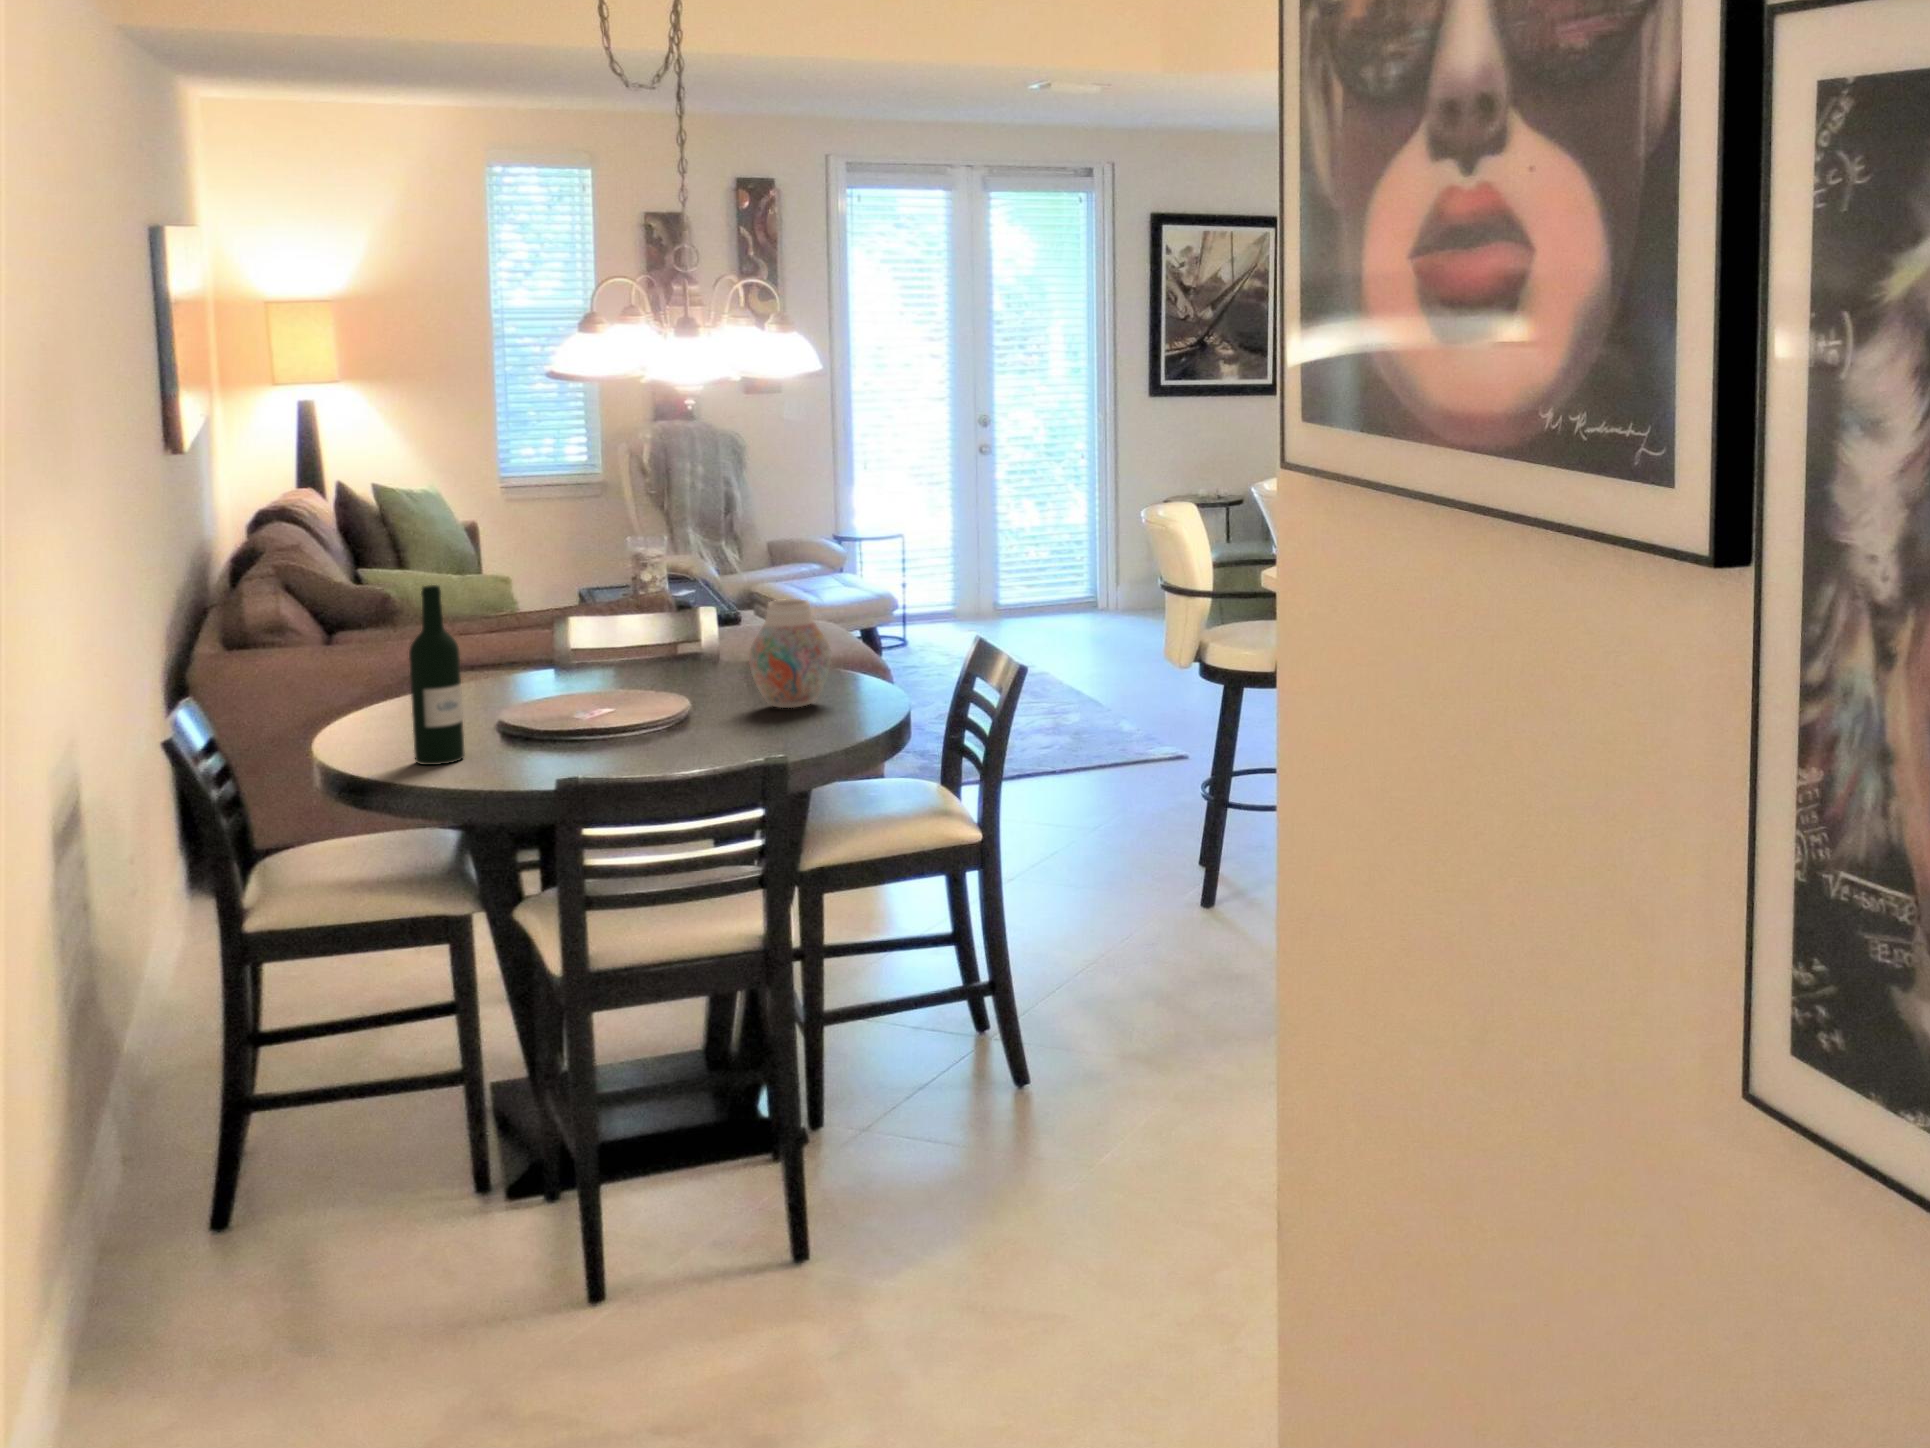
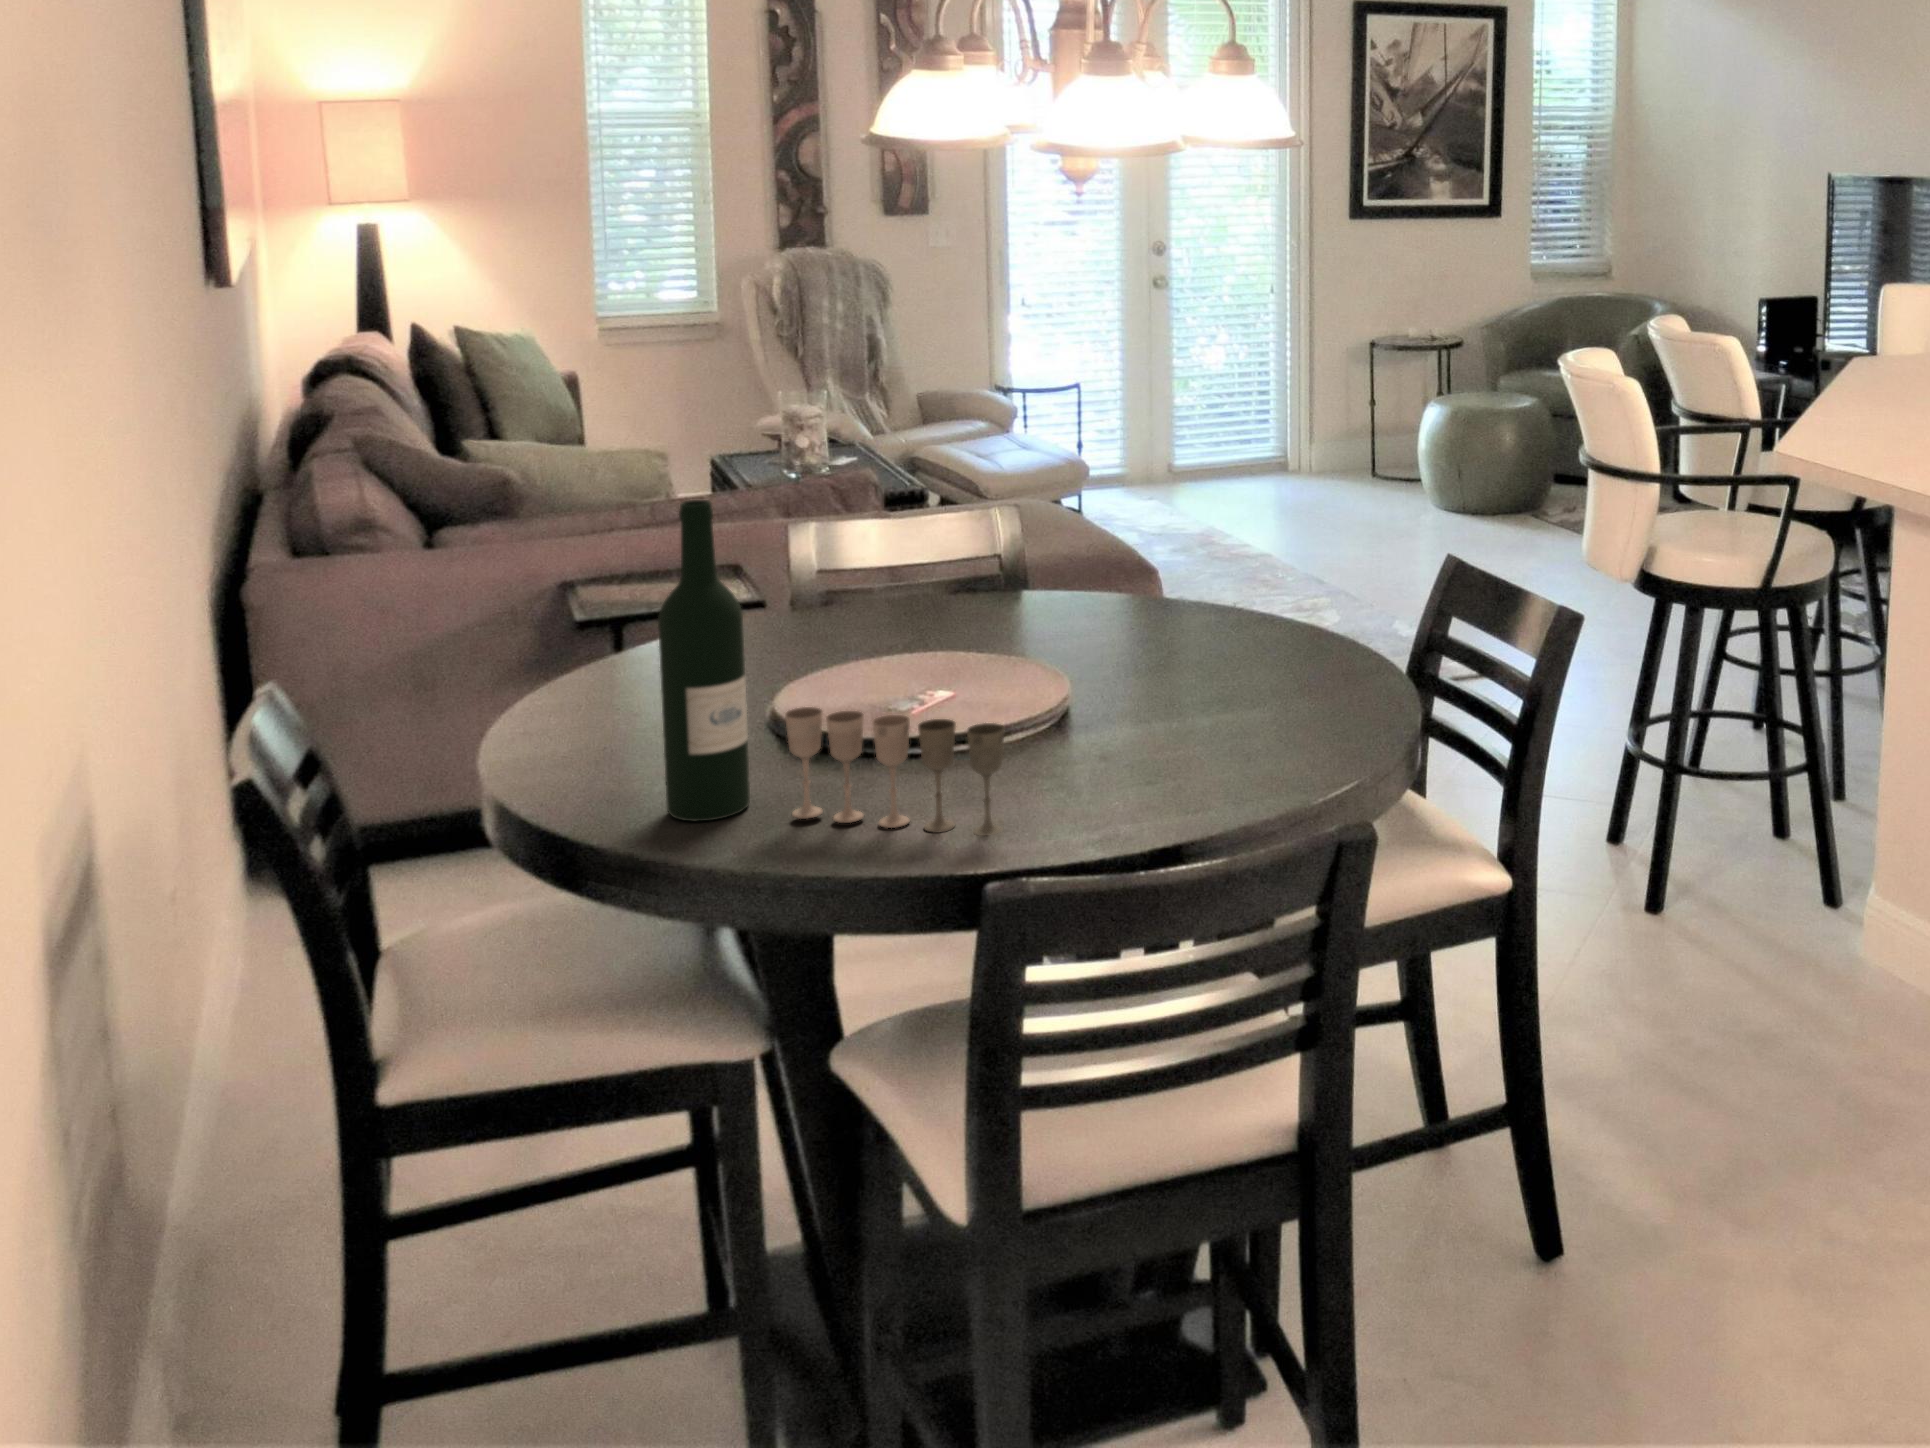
vase: present [749,599,831,708] -> none [1171,507,1299,688]
wine glass: none [479,701,599,770] -> present [785,707,1004,836]

